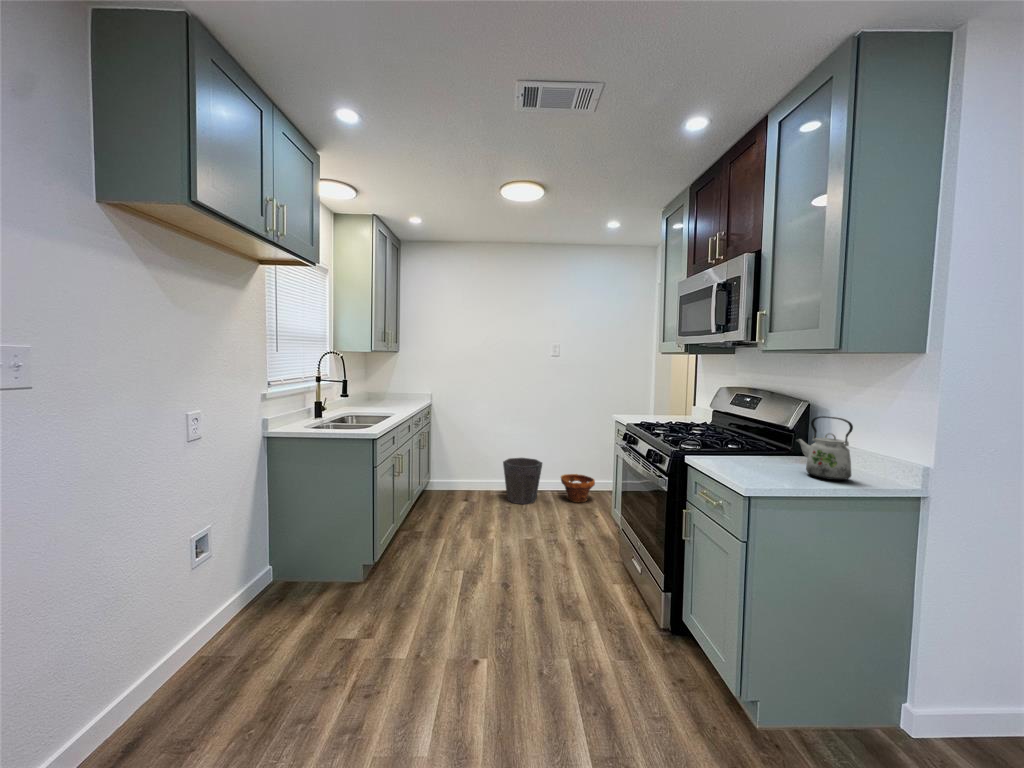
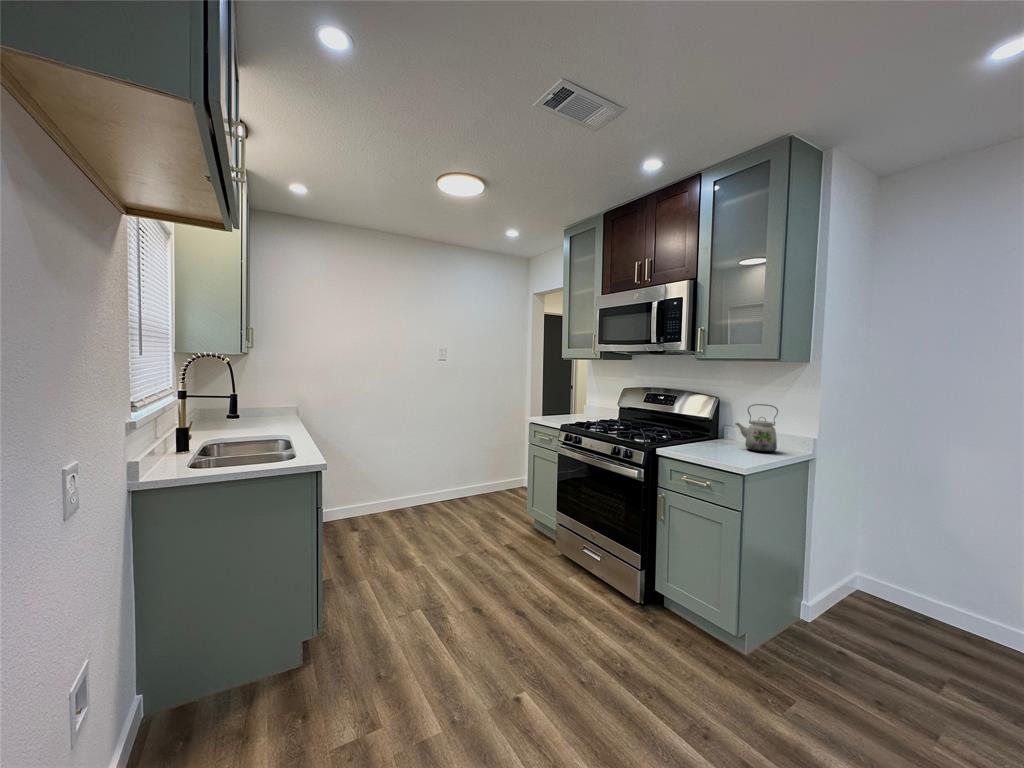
waste bin: present [503,458,542,504] -> none [390,468,435,521]
planter: present [561,474,595,502] -> none [450,477,487,507]

